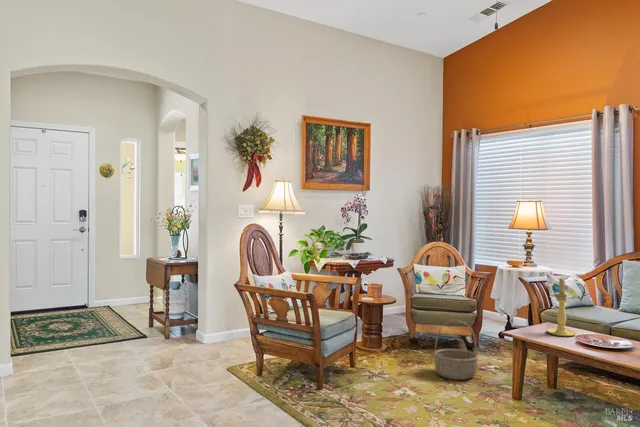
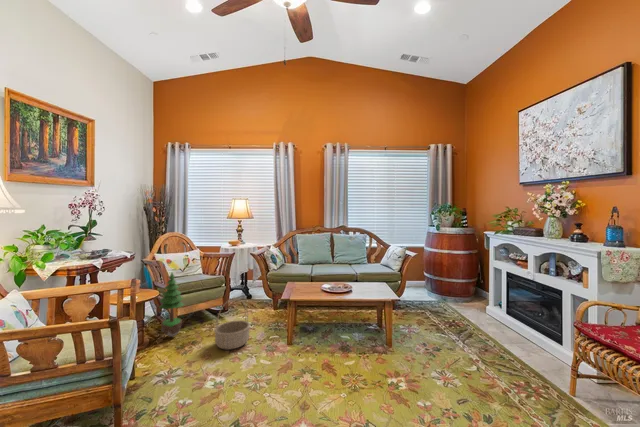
candle holder: present [547,279,576,336] -> none [299,254,317,294]
potted tree: none [394,280,420,353] -> present [159,273,184,337]

